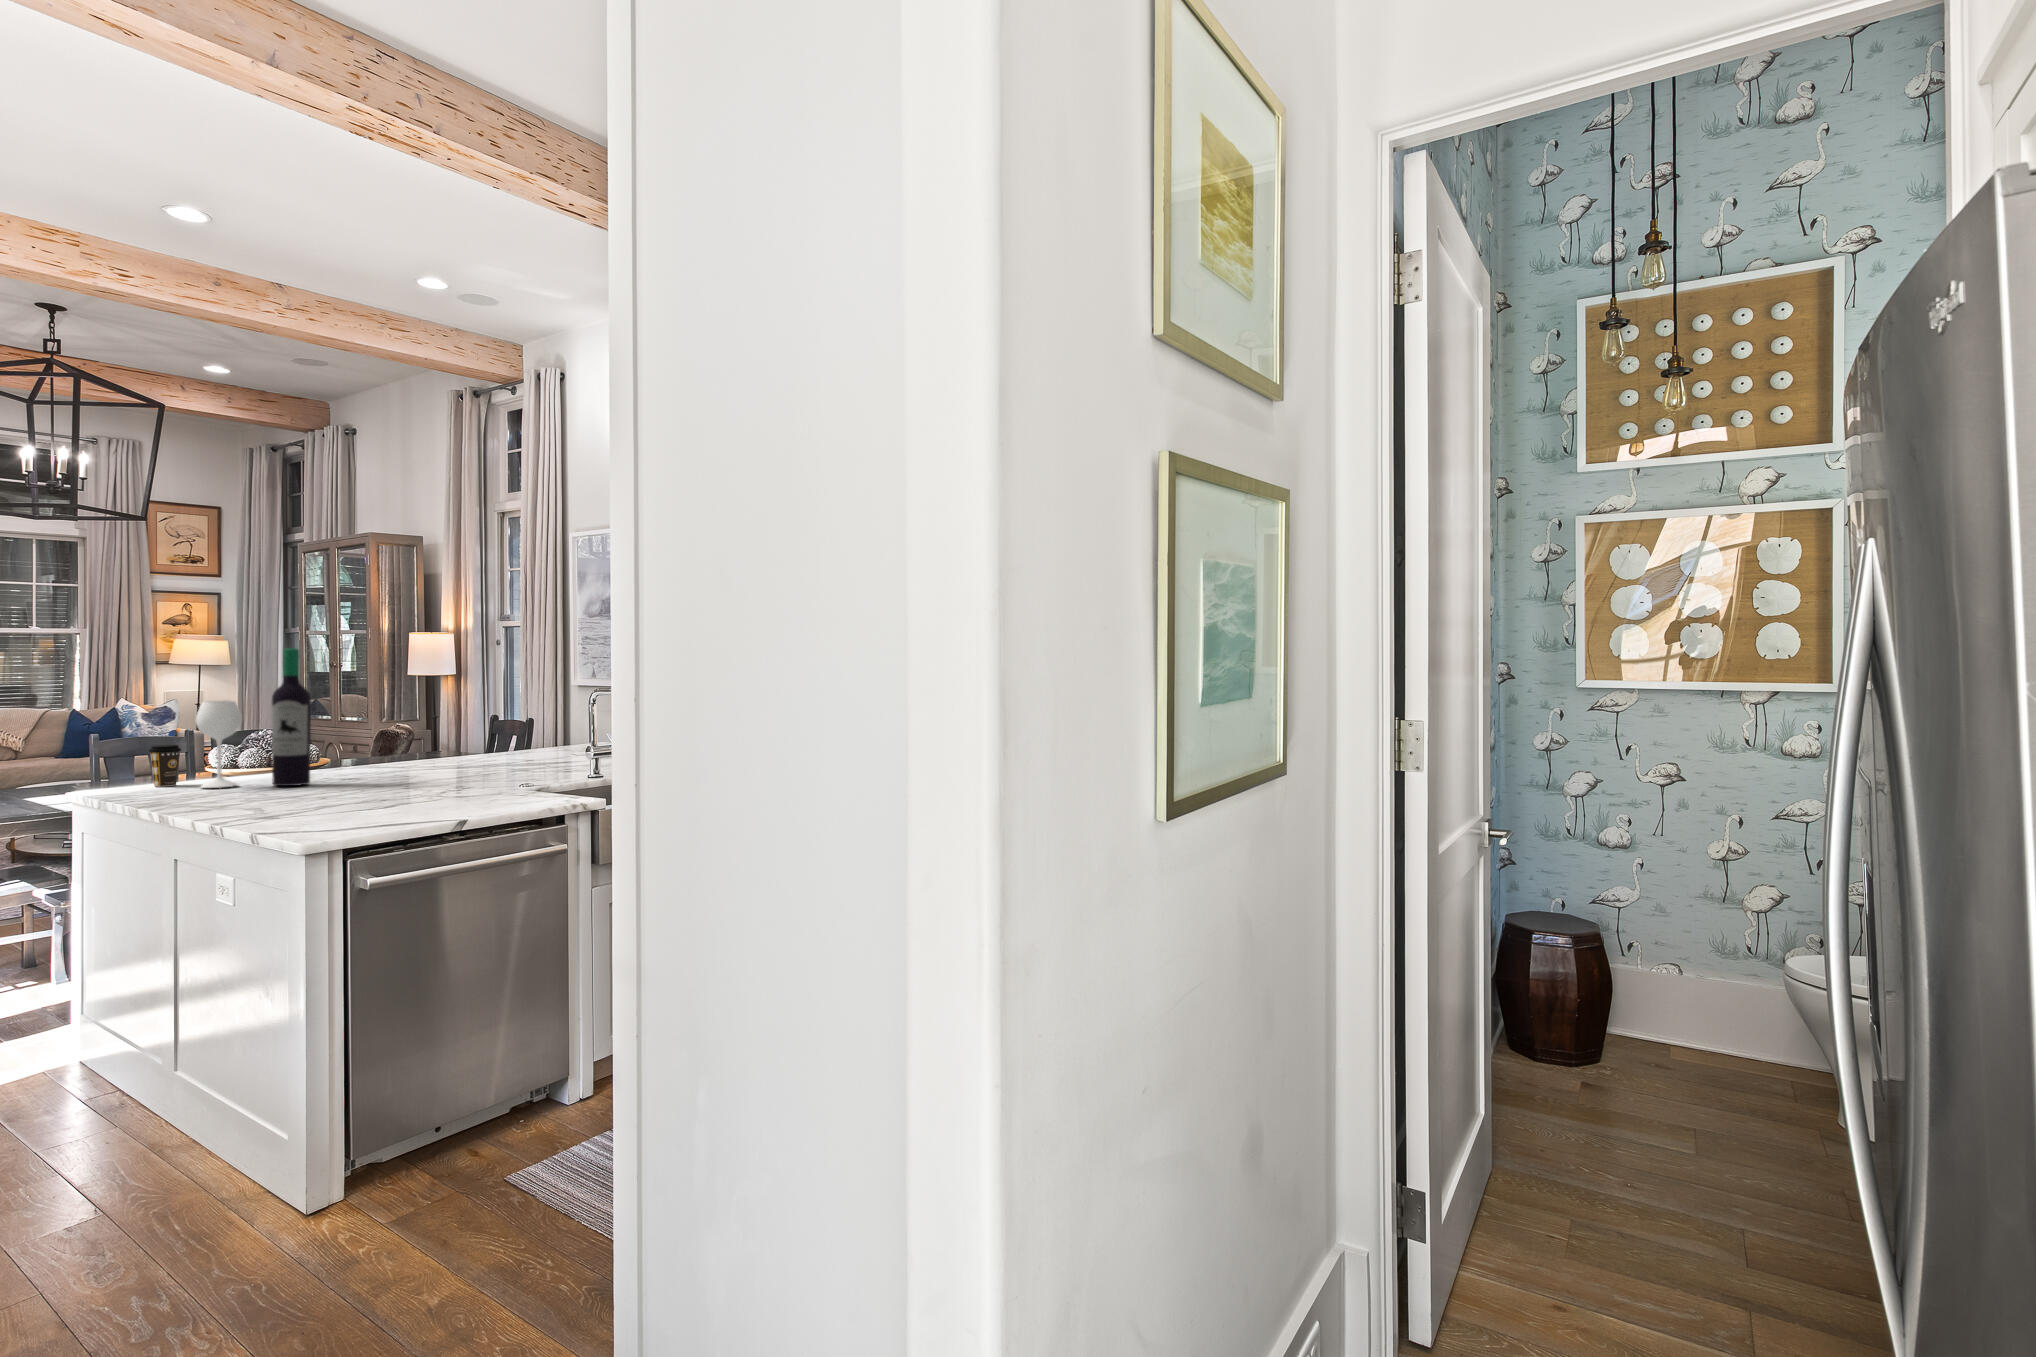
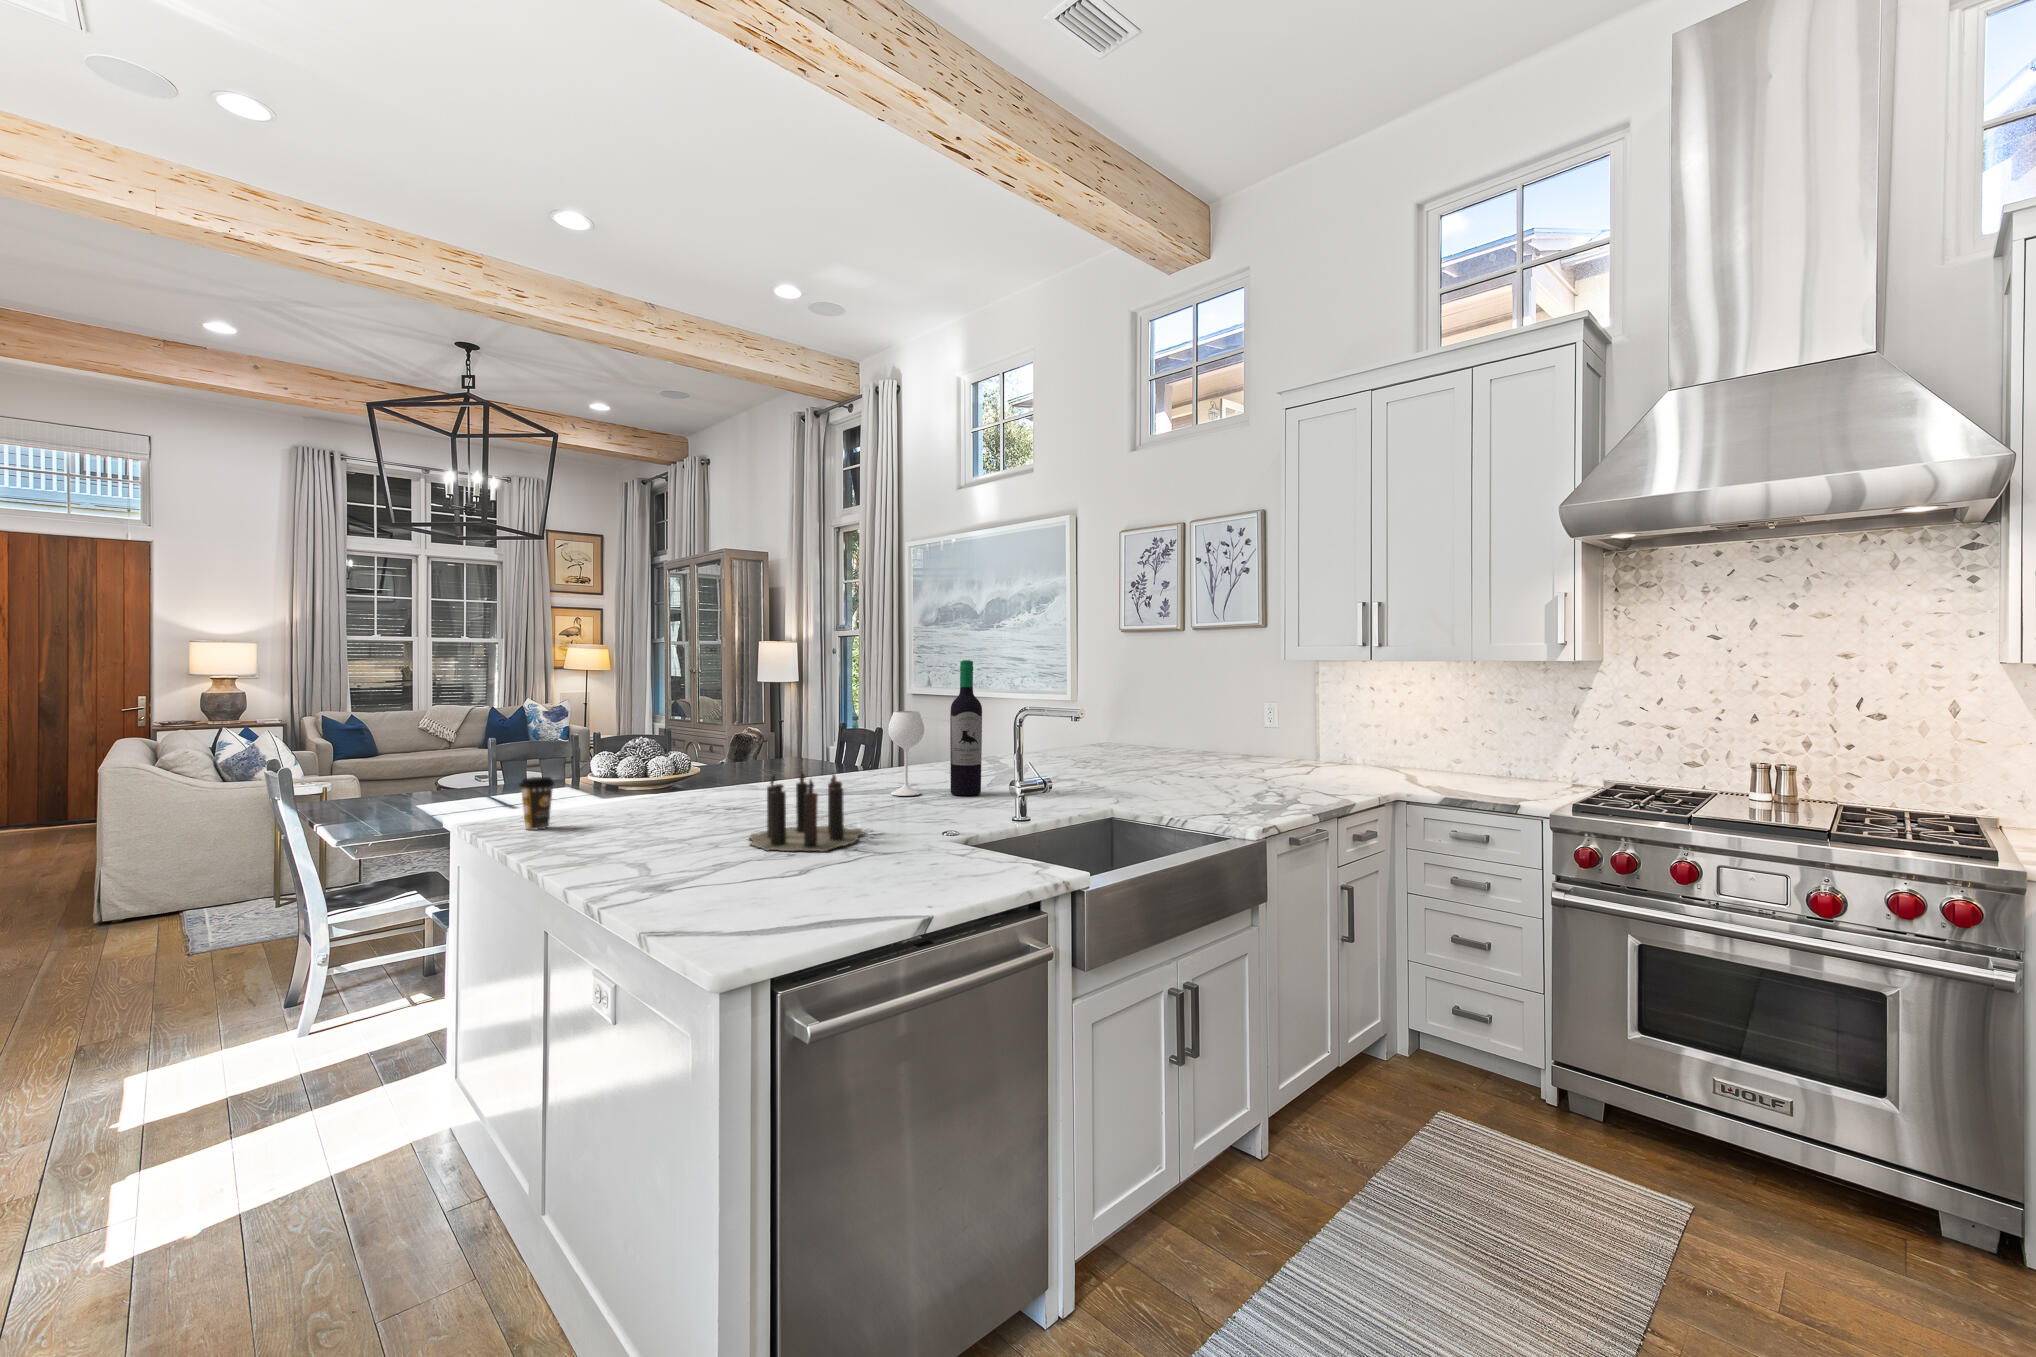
wine bottle: present [196,648,311,788] -> present [888,660,982,796]
candle: none [337,735,463,792] -> present [750,771,864,851]

